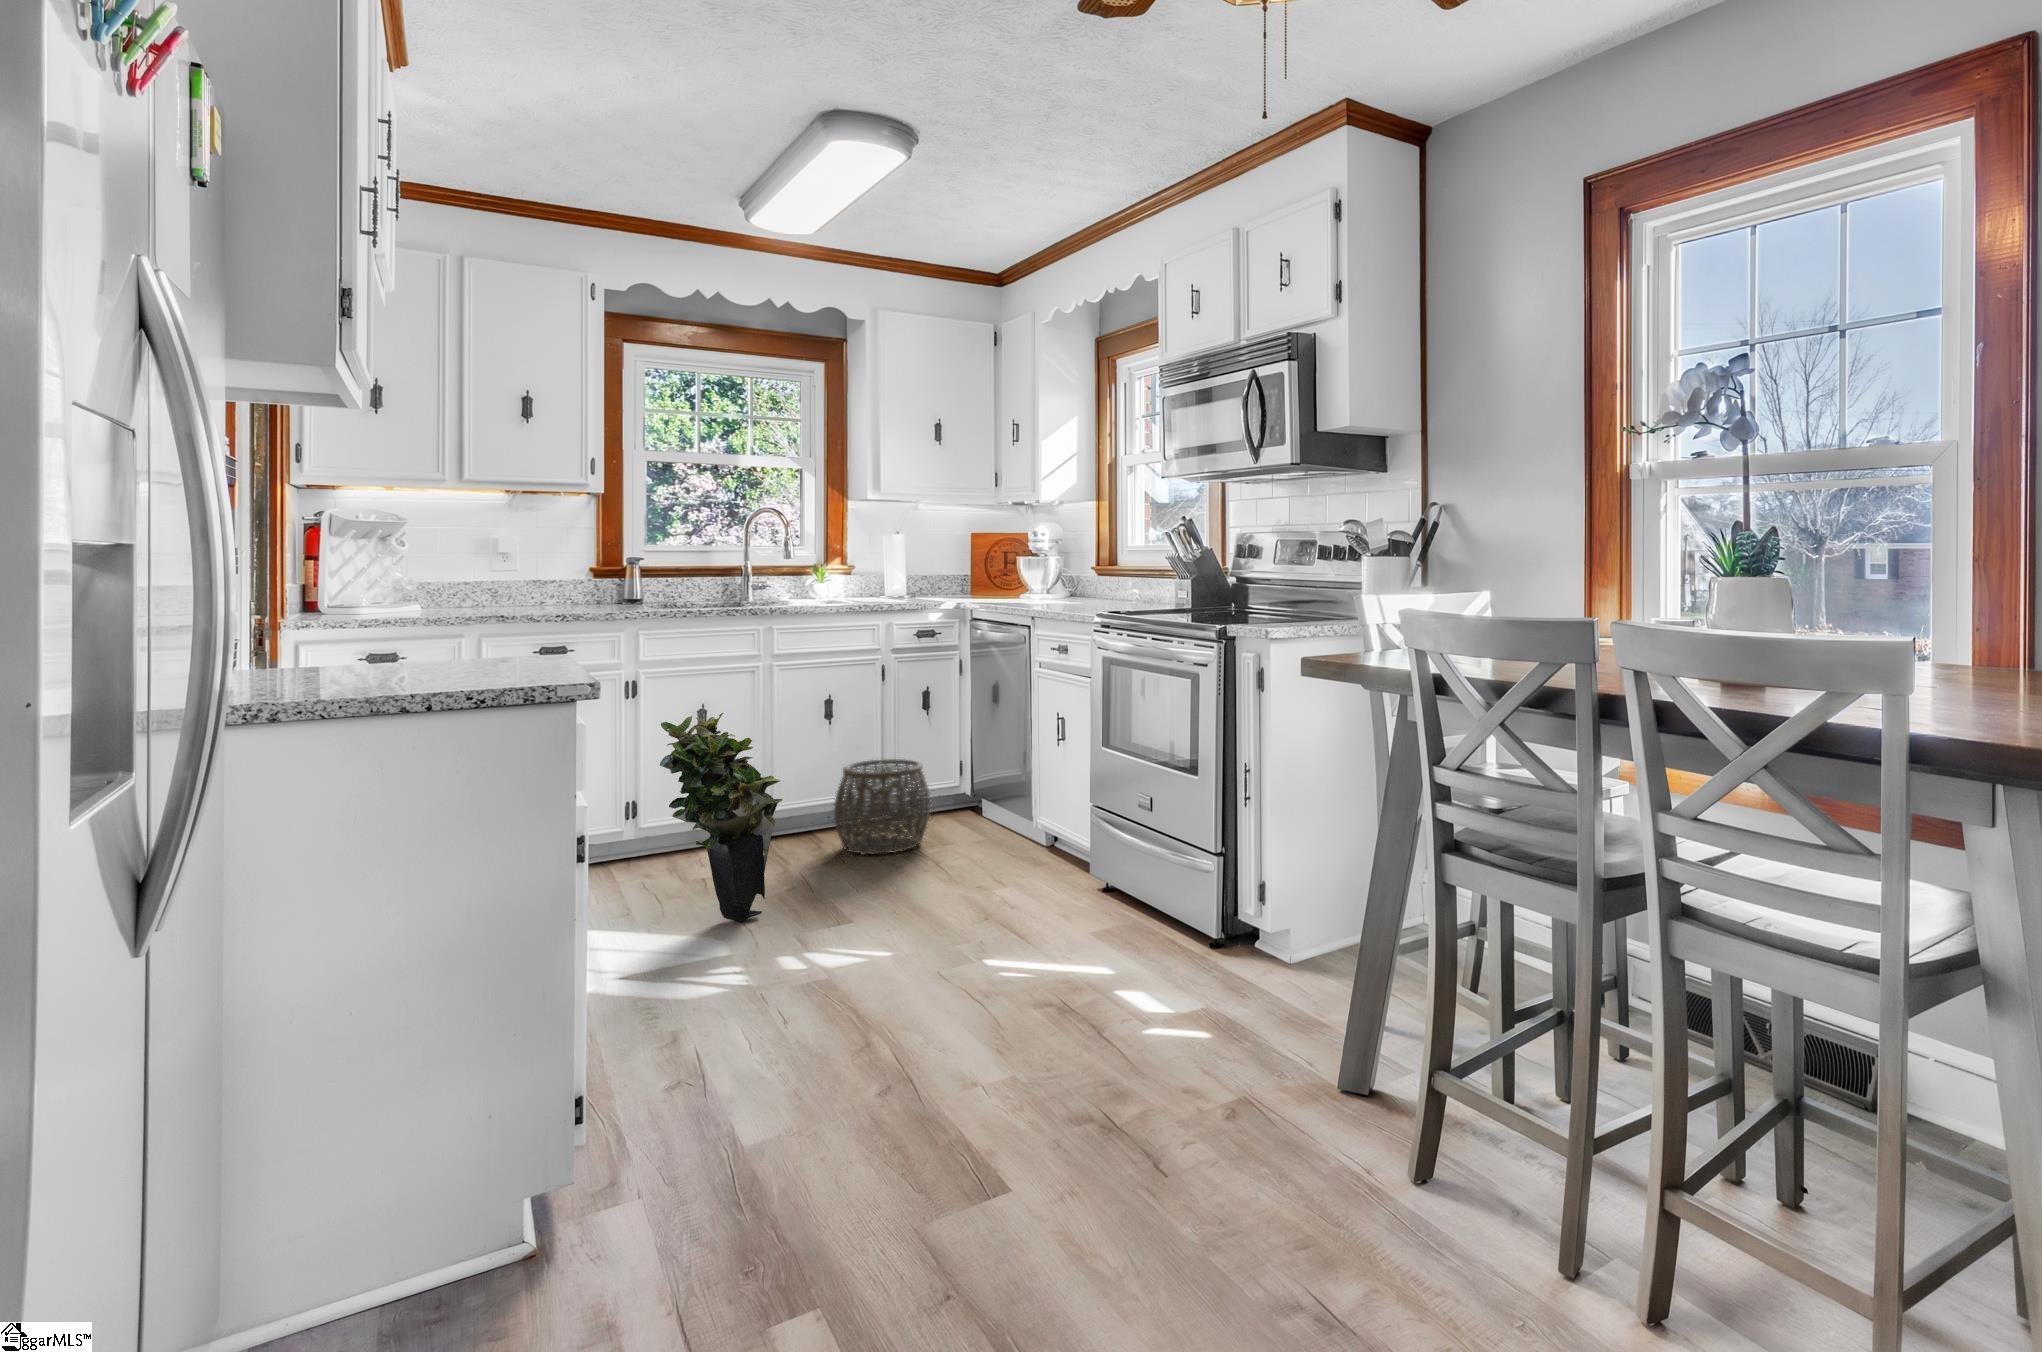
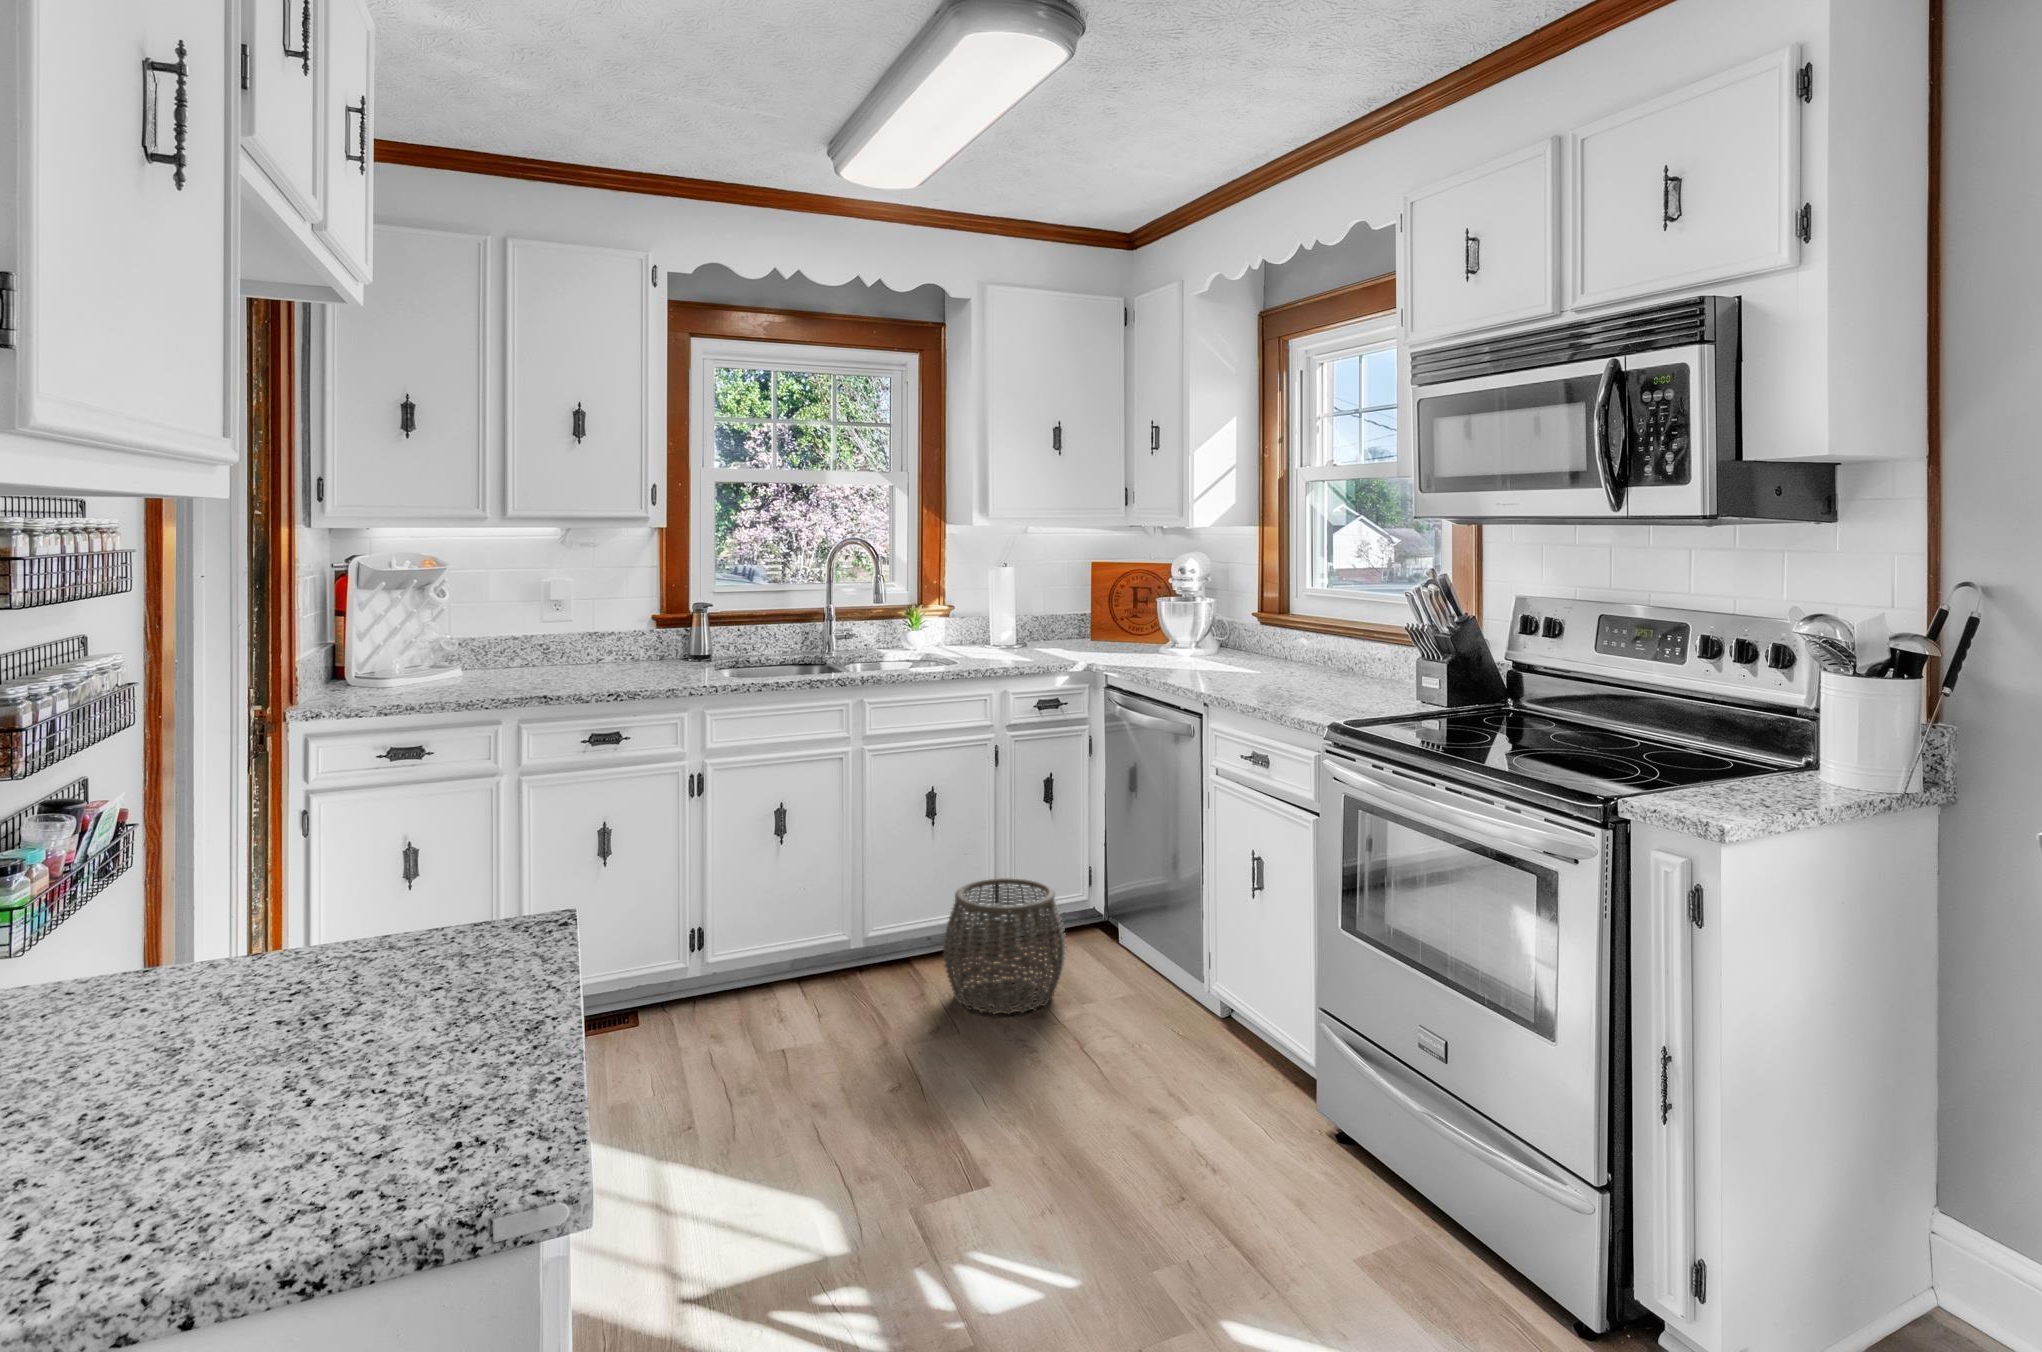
potted plant: present [660,713,782,922] -> none [733,847,889,1145]

